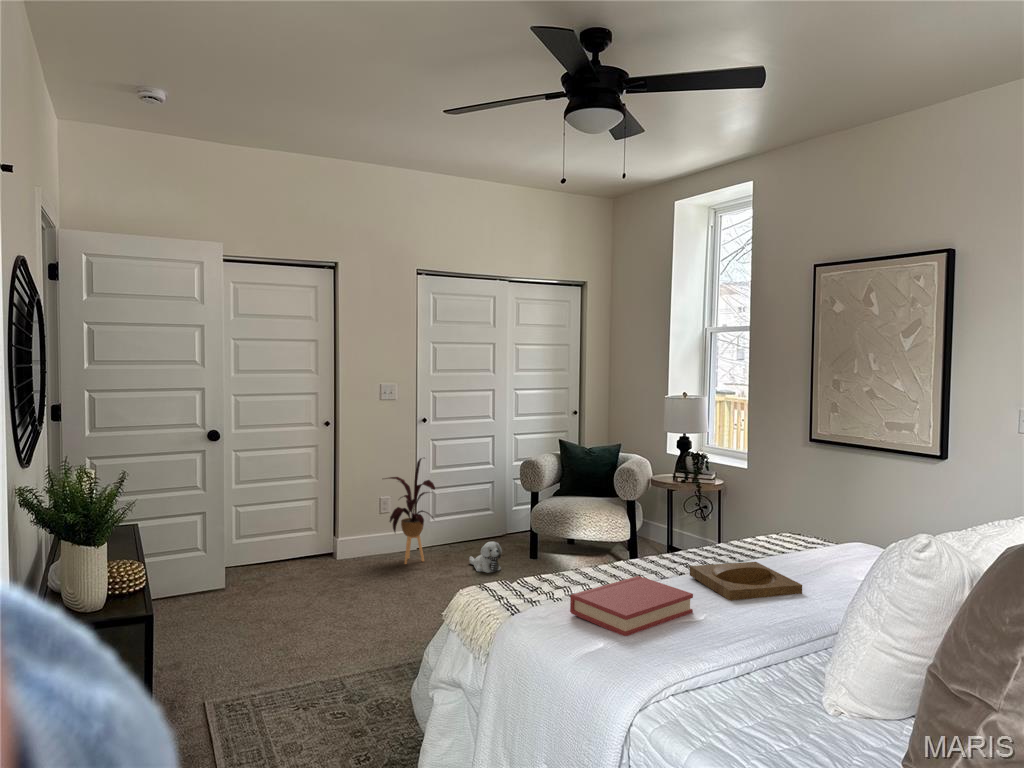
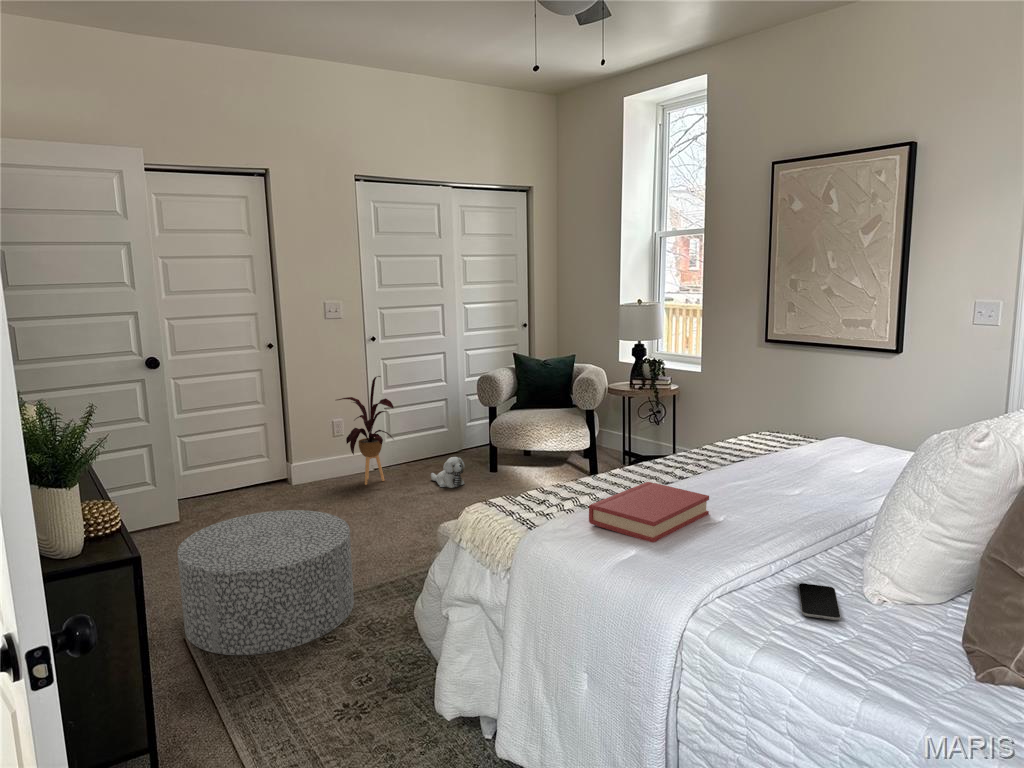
tray: present [690,562,802,601] -> none [690,460,805,500]
ottoman: none [206,583,369,723] -> present [177,510,354,655]
smartphone: none [749,688,792,727] -> present [799,583,841,620]

